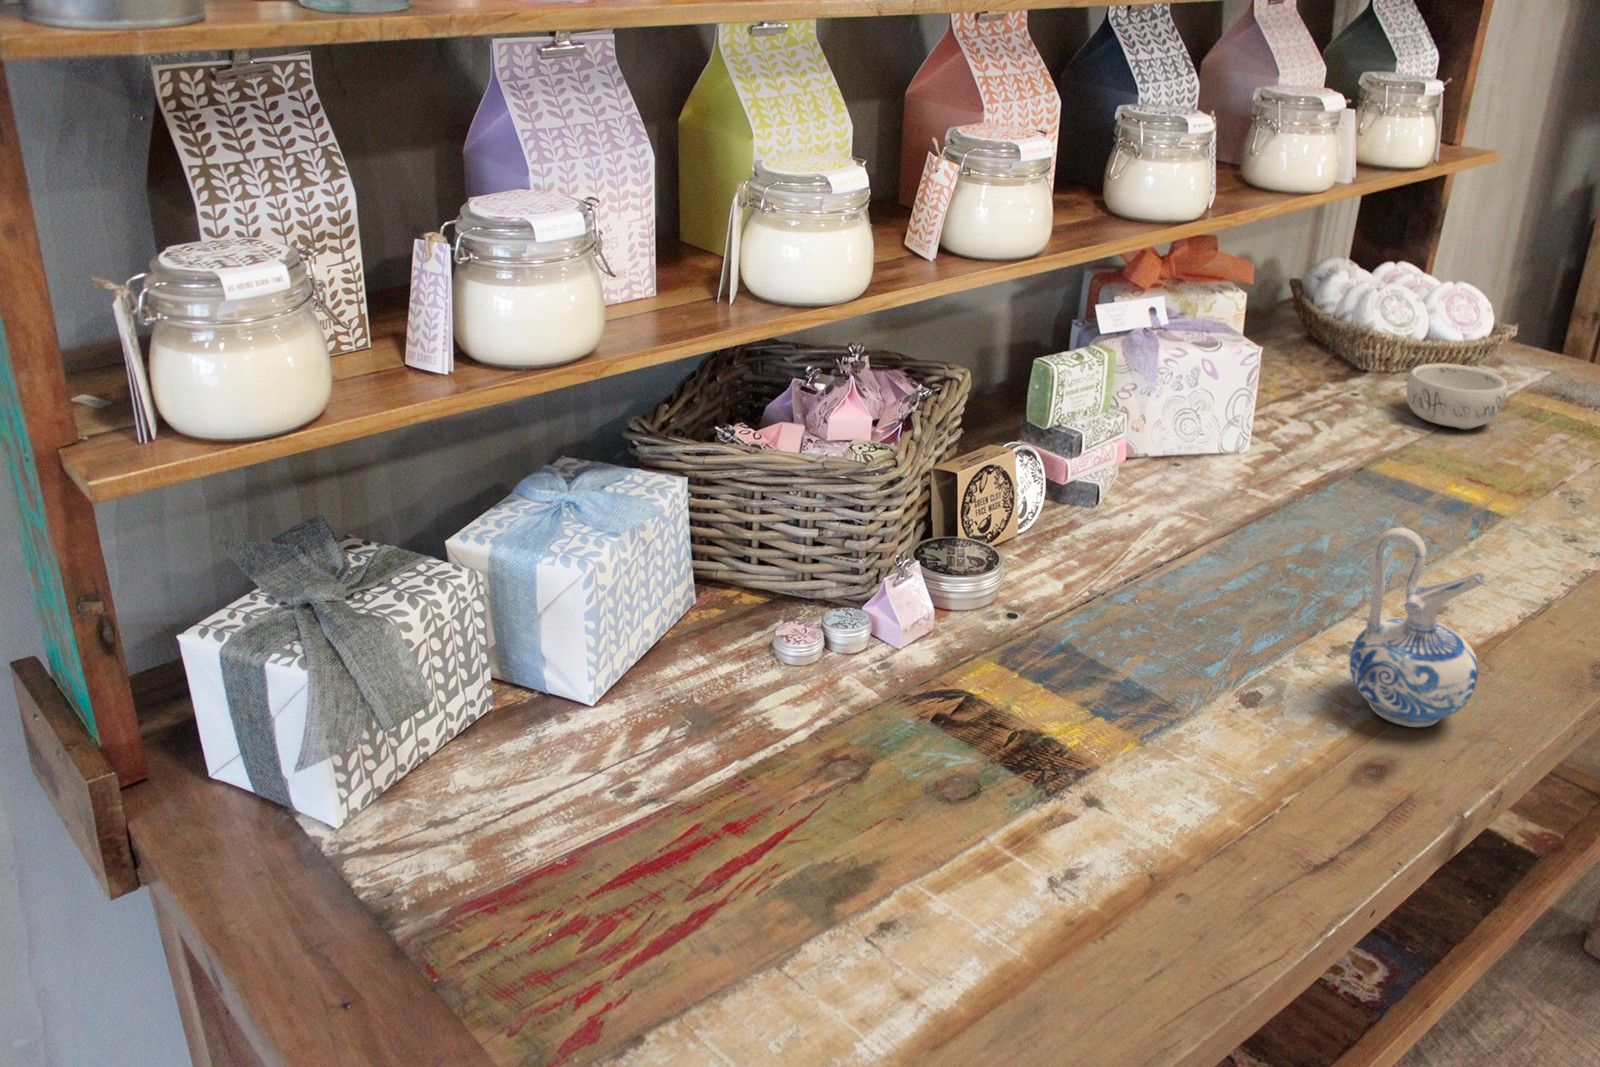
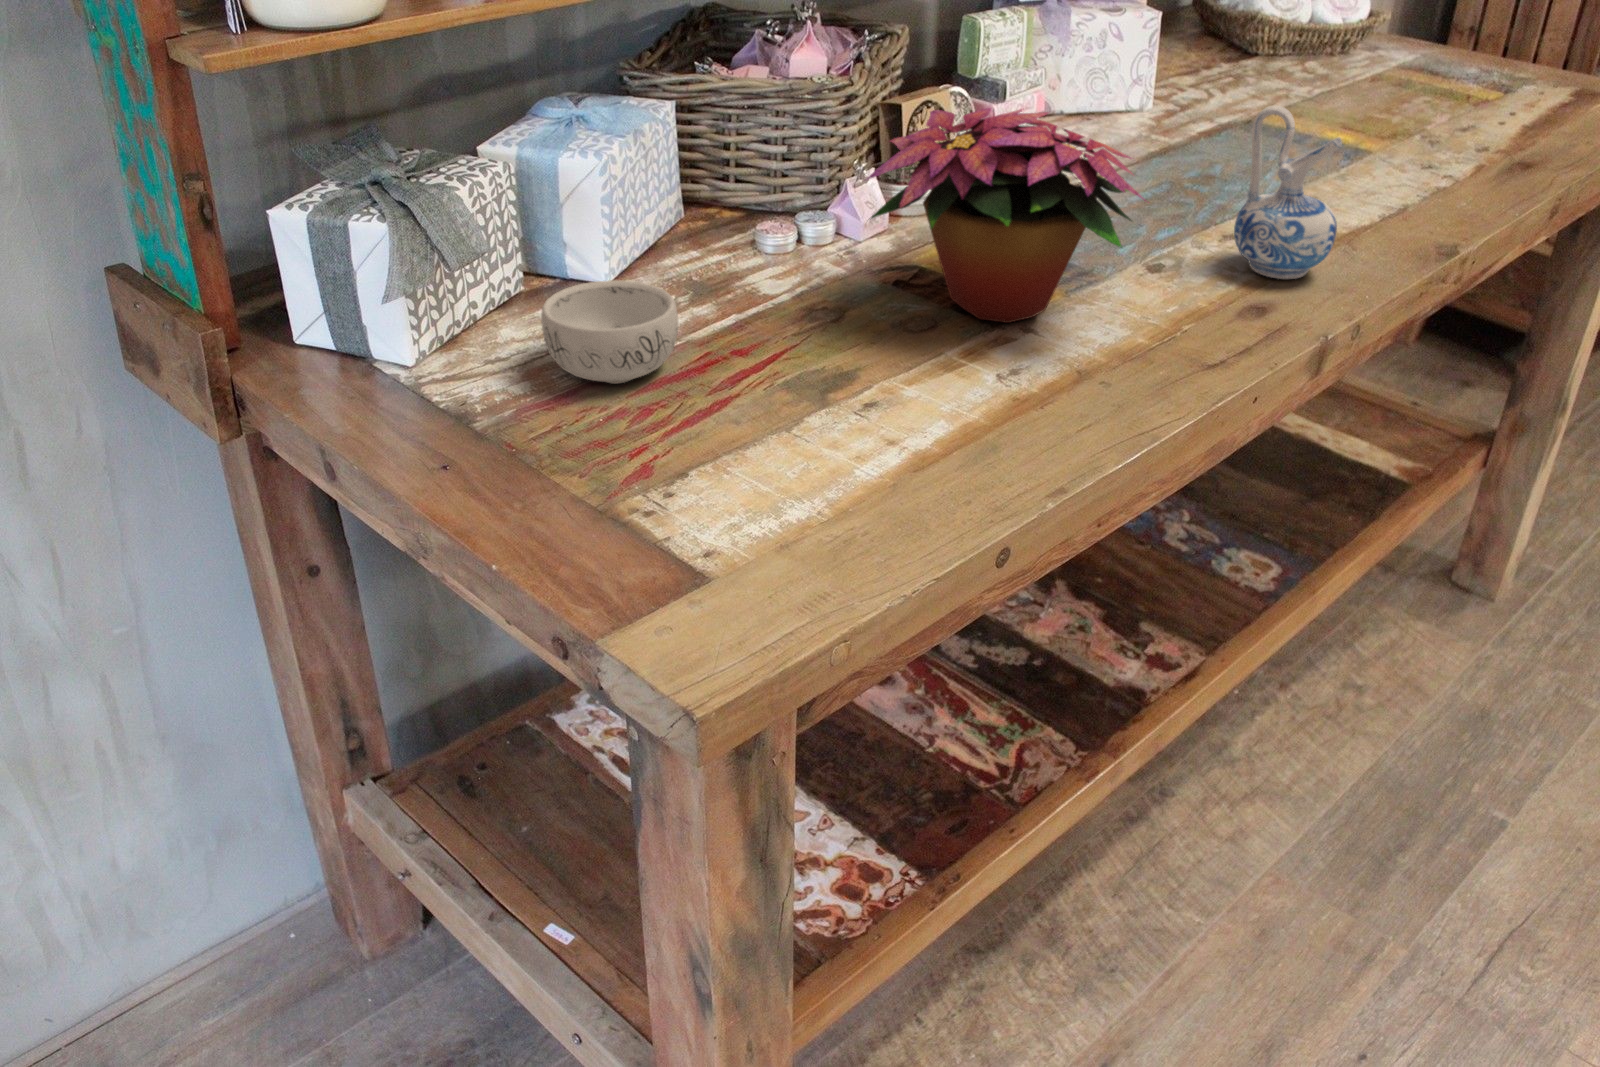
decorative bowl: present [1407,363,1508,429] -> present [541,280,678,384]
flower arrangement: none [883,518,1266,789] -> present [865,108,1144,323]

